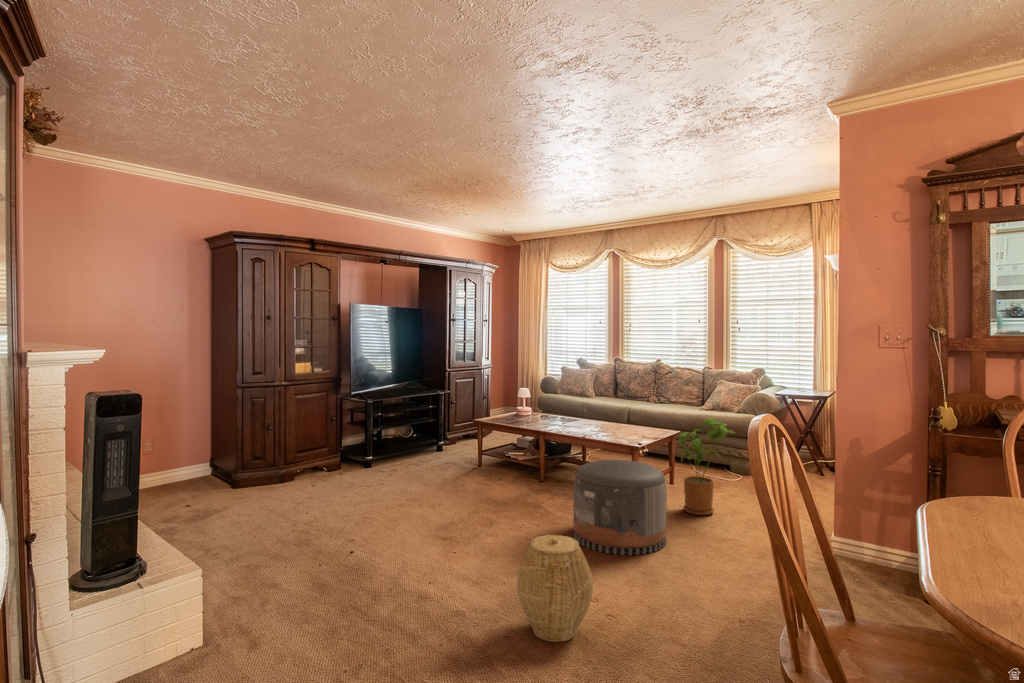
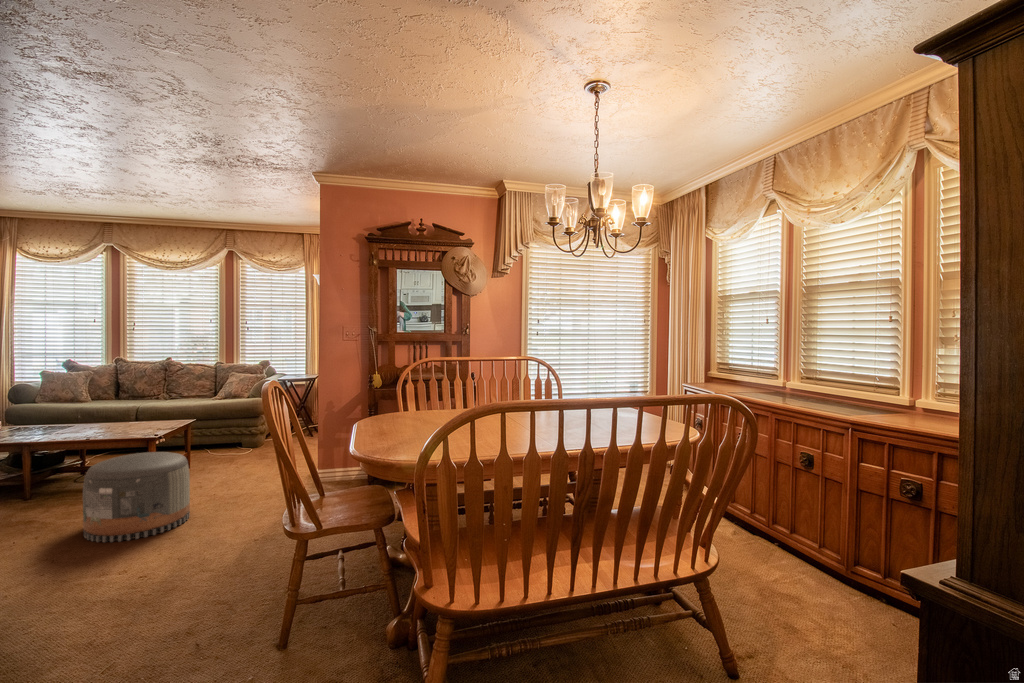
house plant: present [679,419,734,515] -> none [198,405,251,488]
woven basket: present [517,535,593,642] -> none [30,528,126,631]

